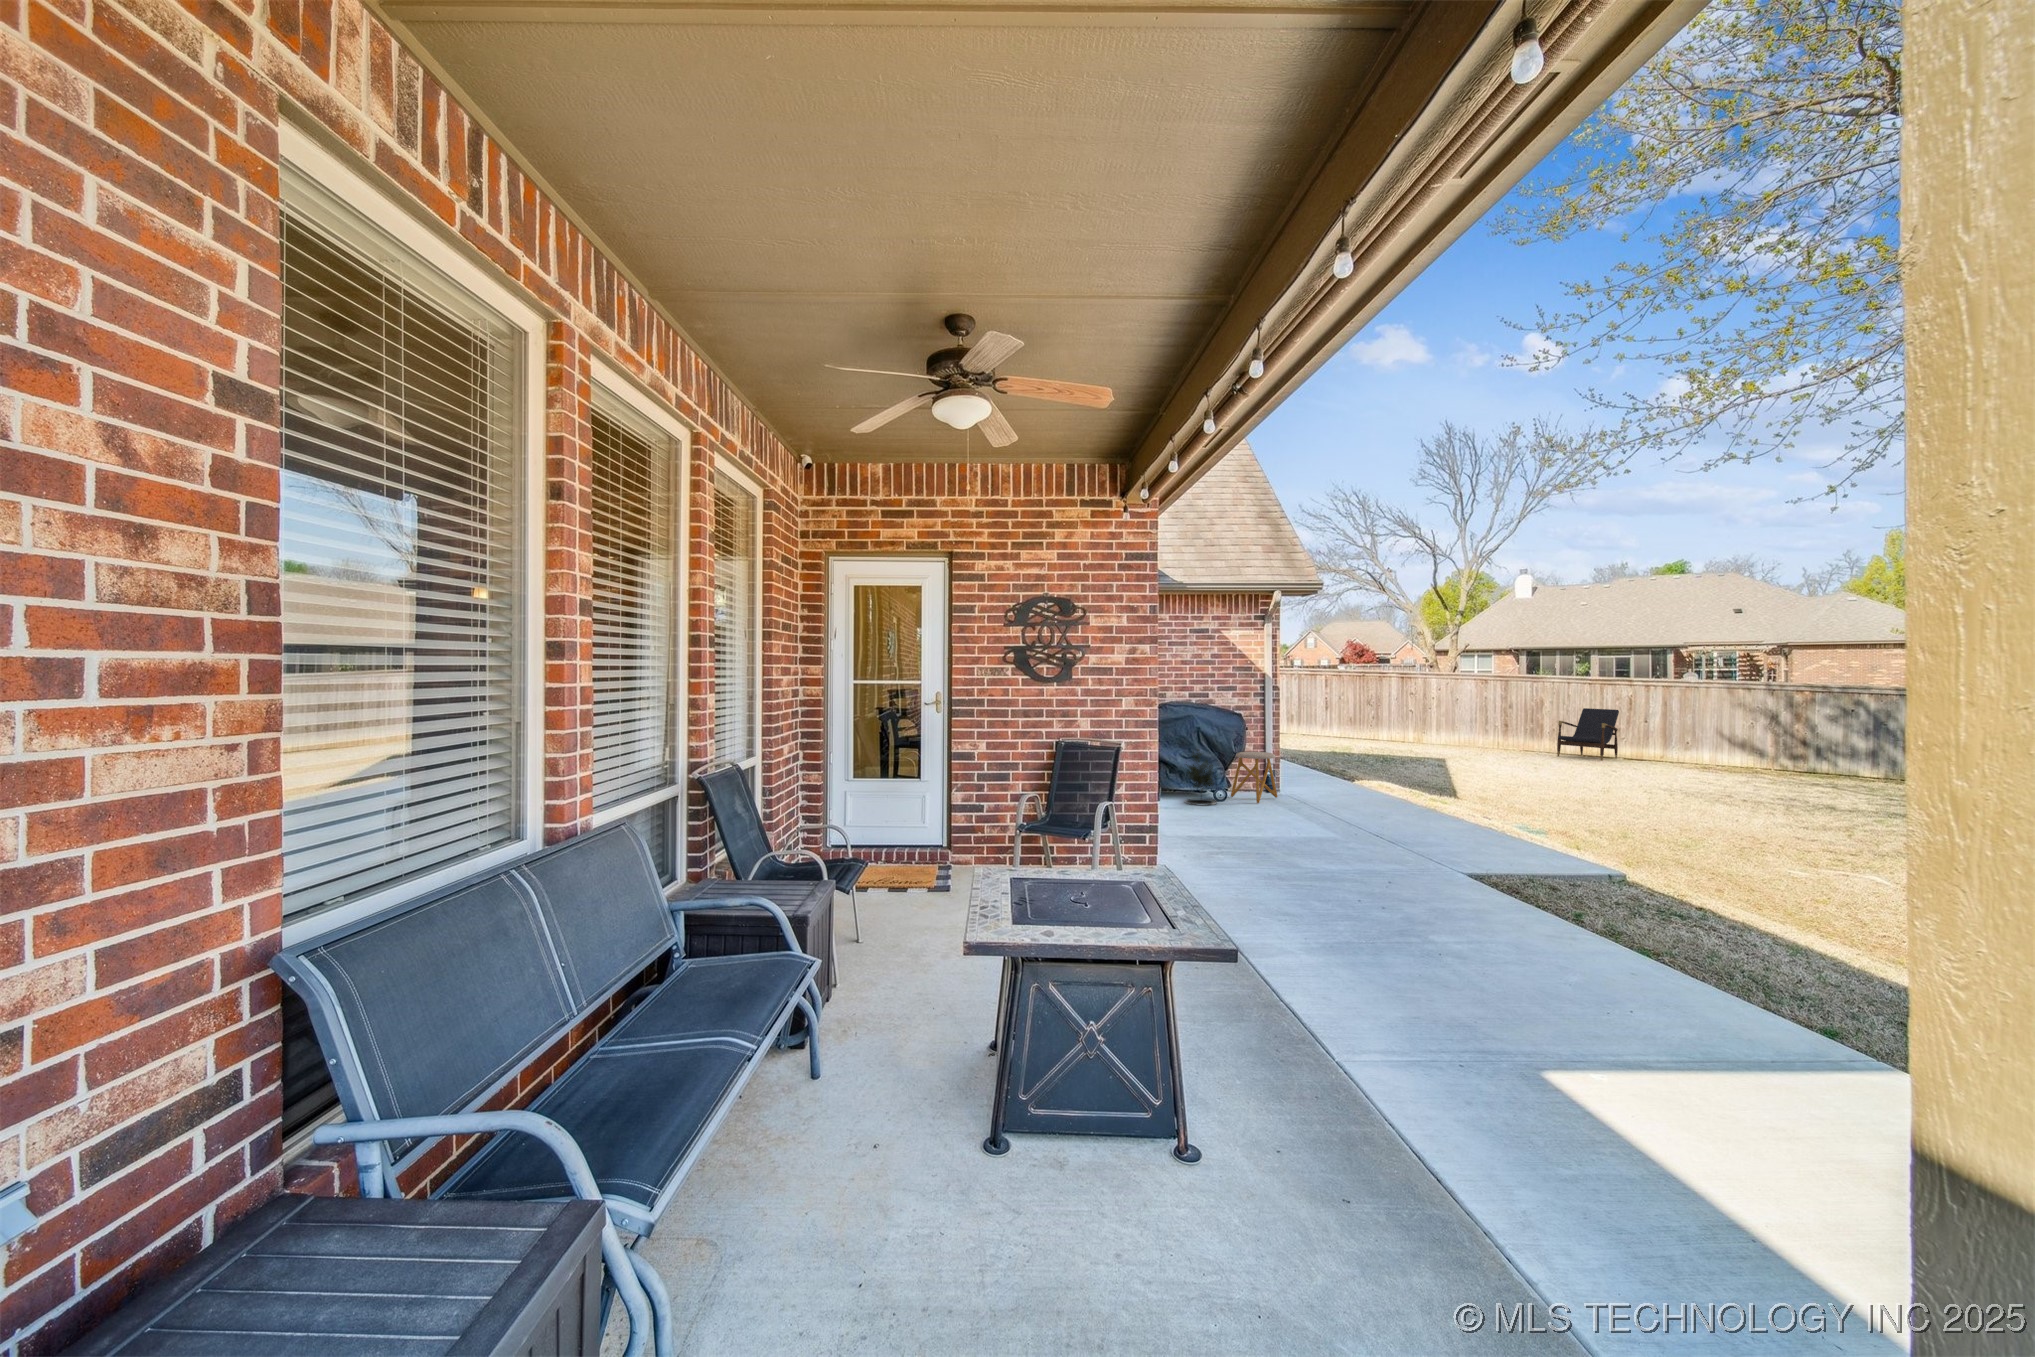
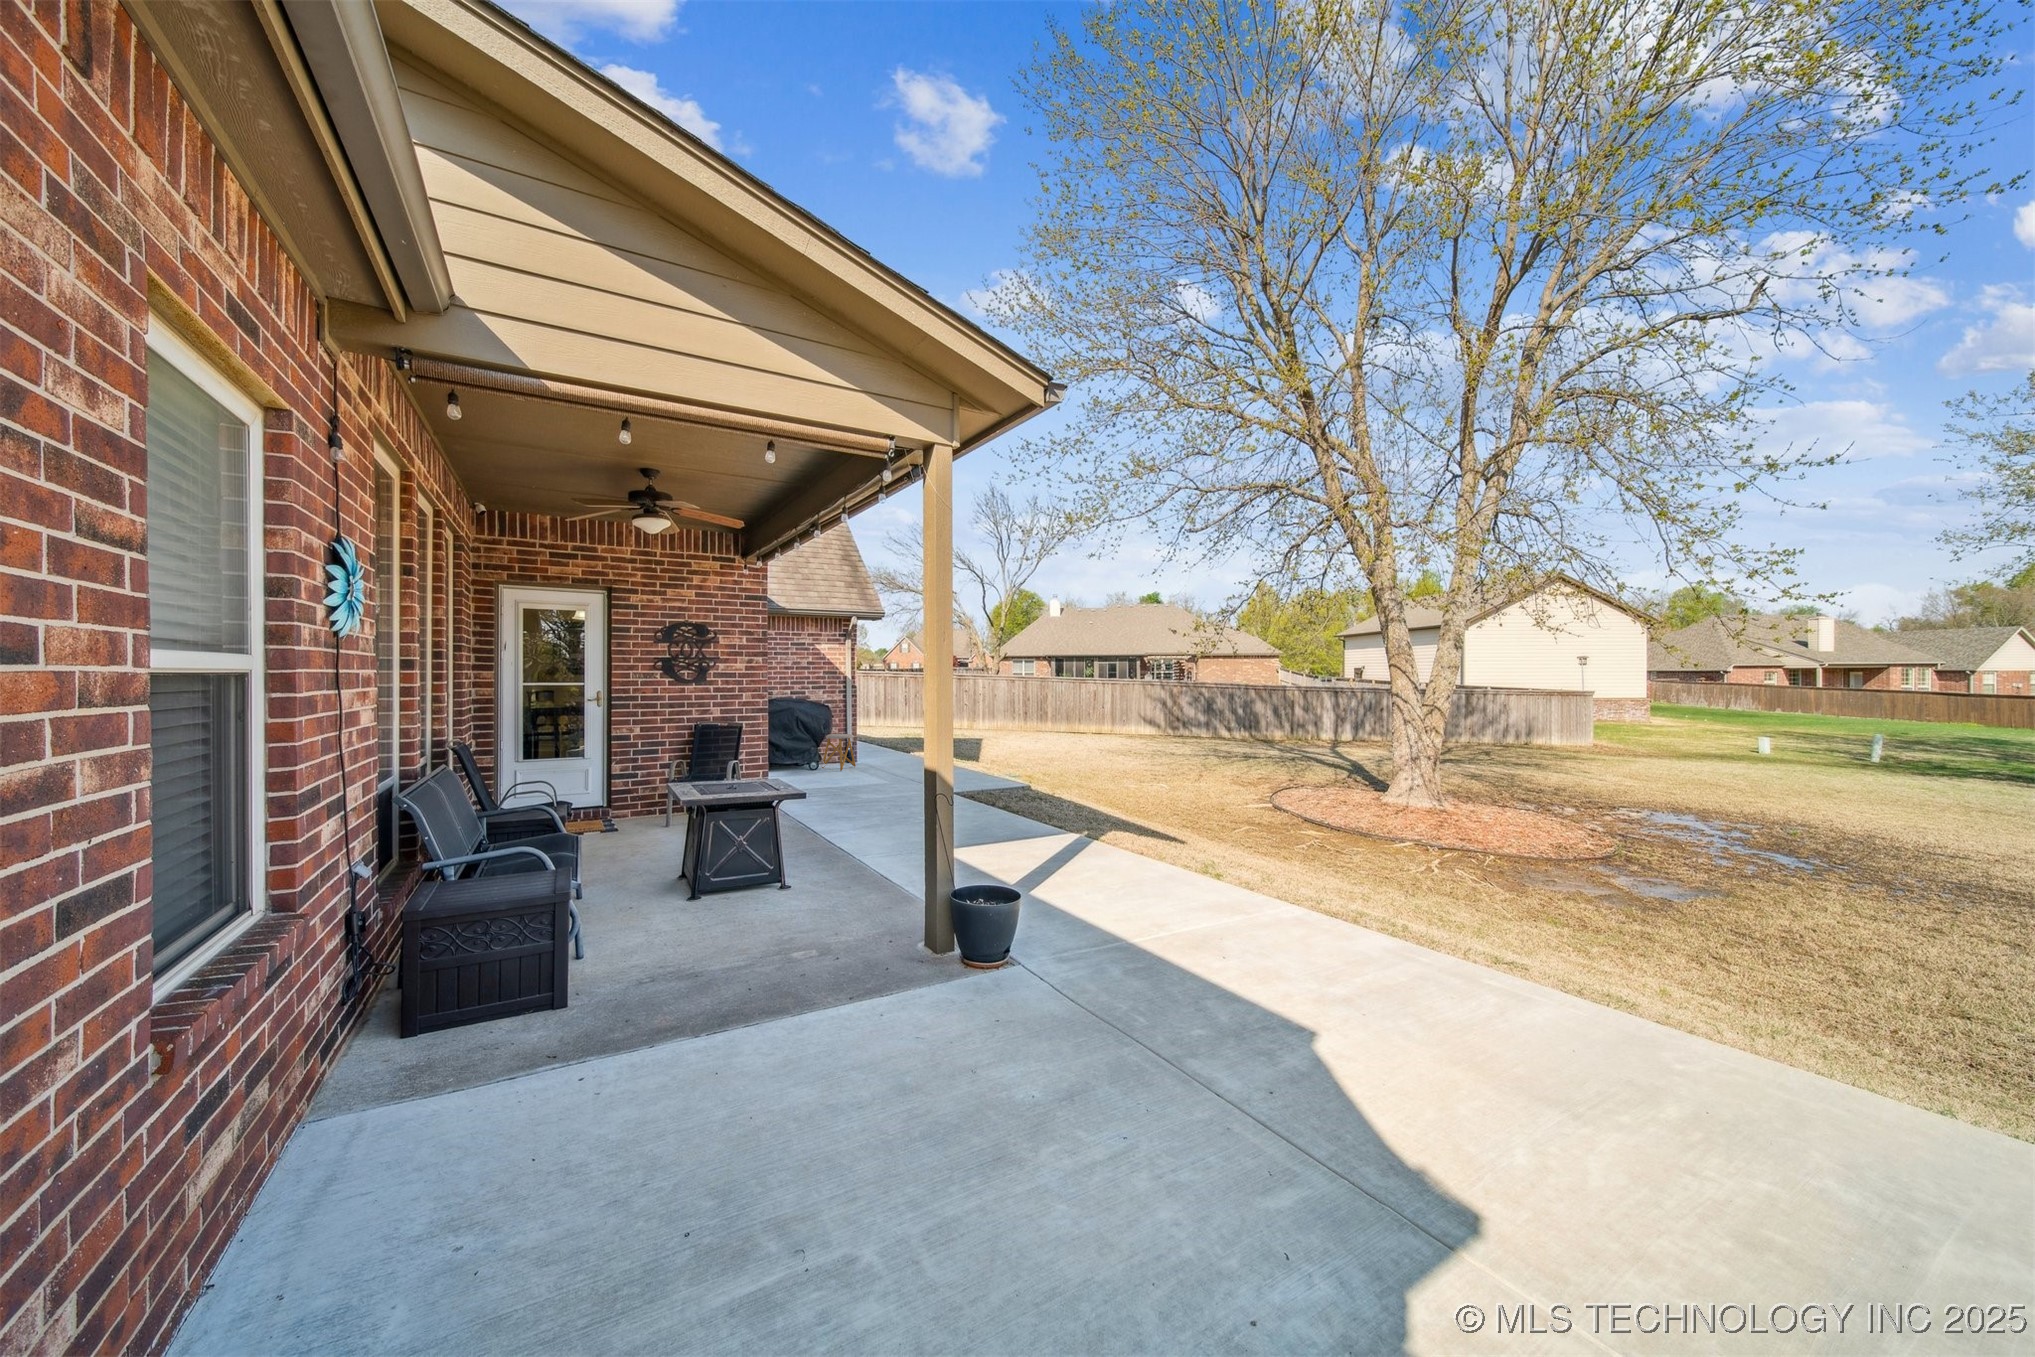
lounge chair: present [1557,708,1619,761] -> none [1048,700,1084,735]
potted tree: present [1185,749,1217,806] -> none [786,730,812,775]

